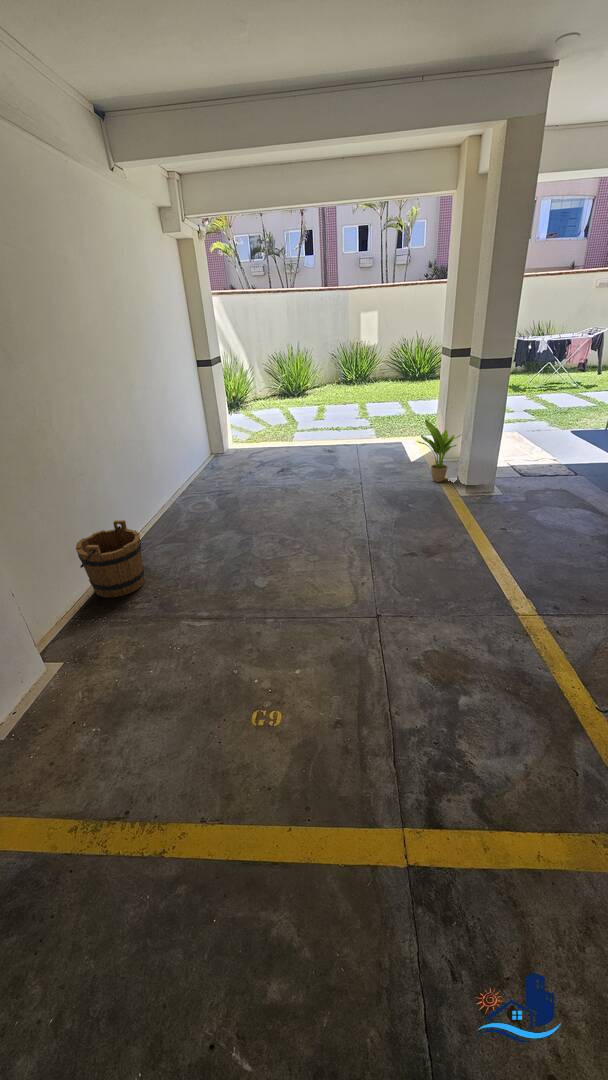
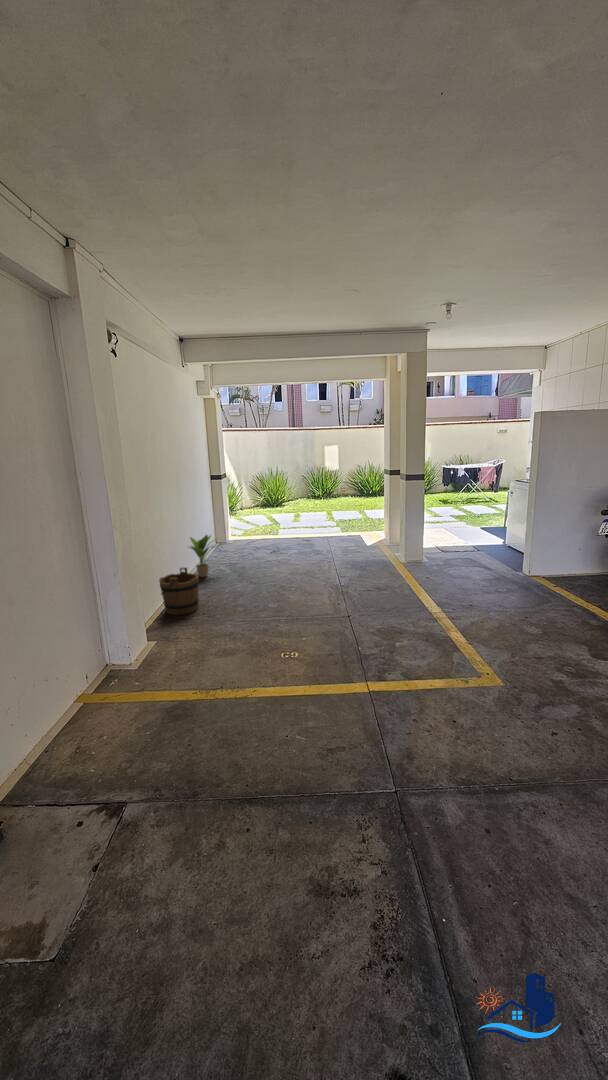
potted plant: present [417,419,461,482] -> present [189,535,216,577]

